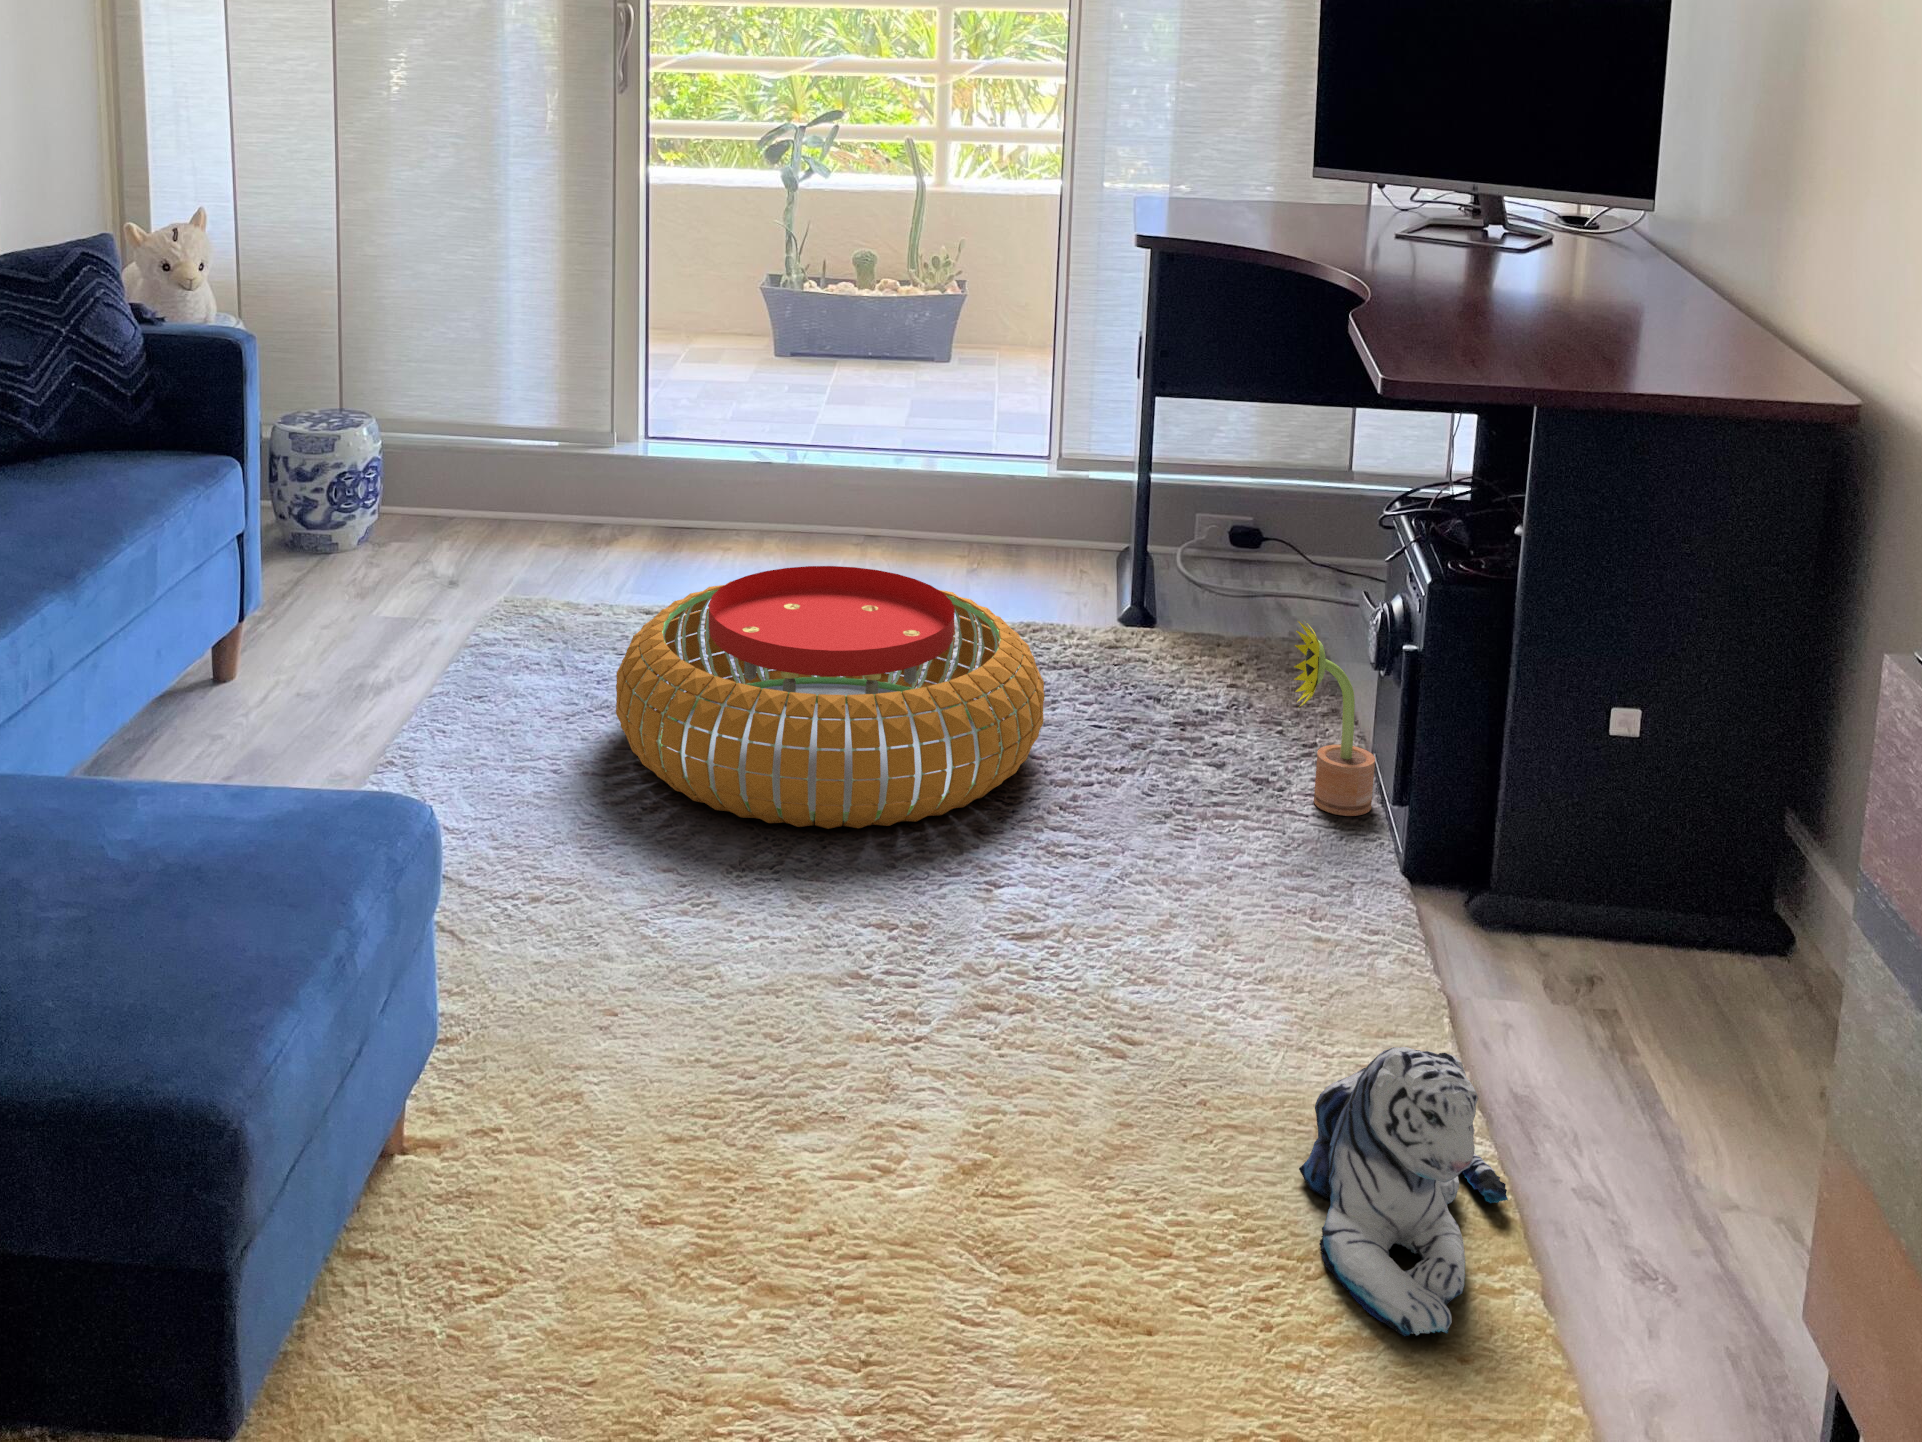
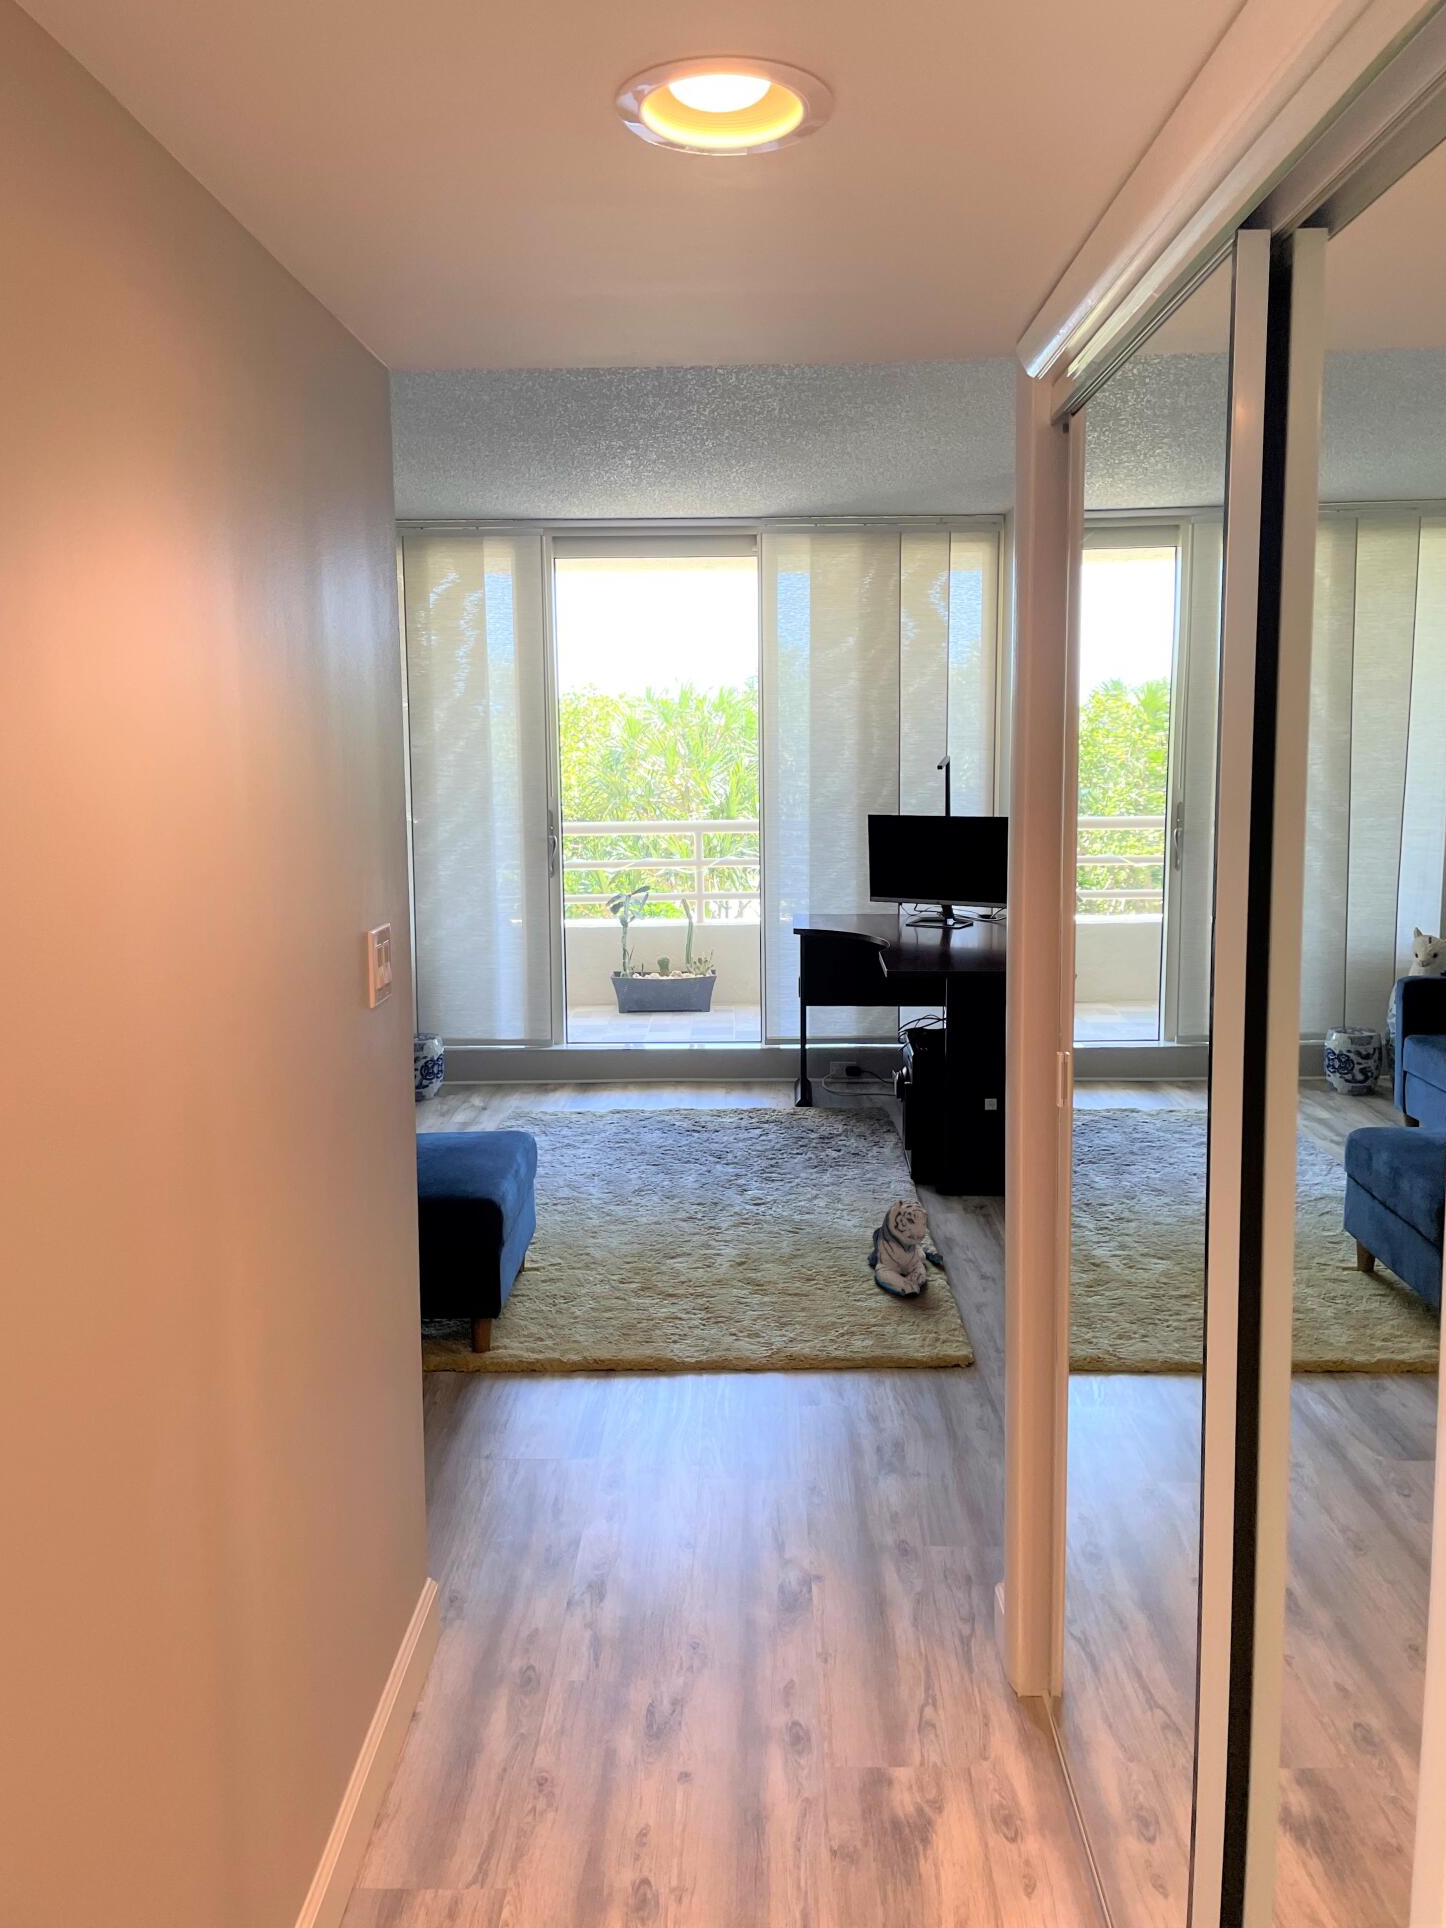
pouf: present [616,566,1045,829] -> none [576,1076,763,1178]
decorative plant: present [1294,621,1375,816] -> none [867,1080,903,1163]

